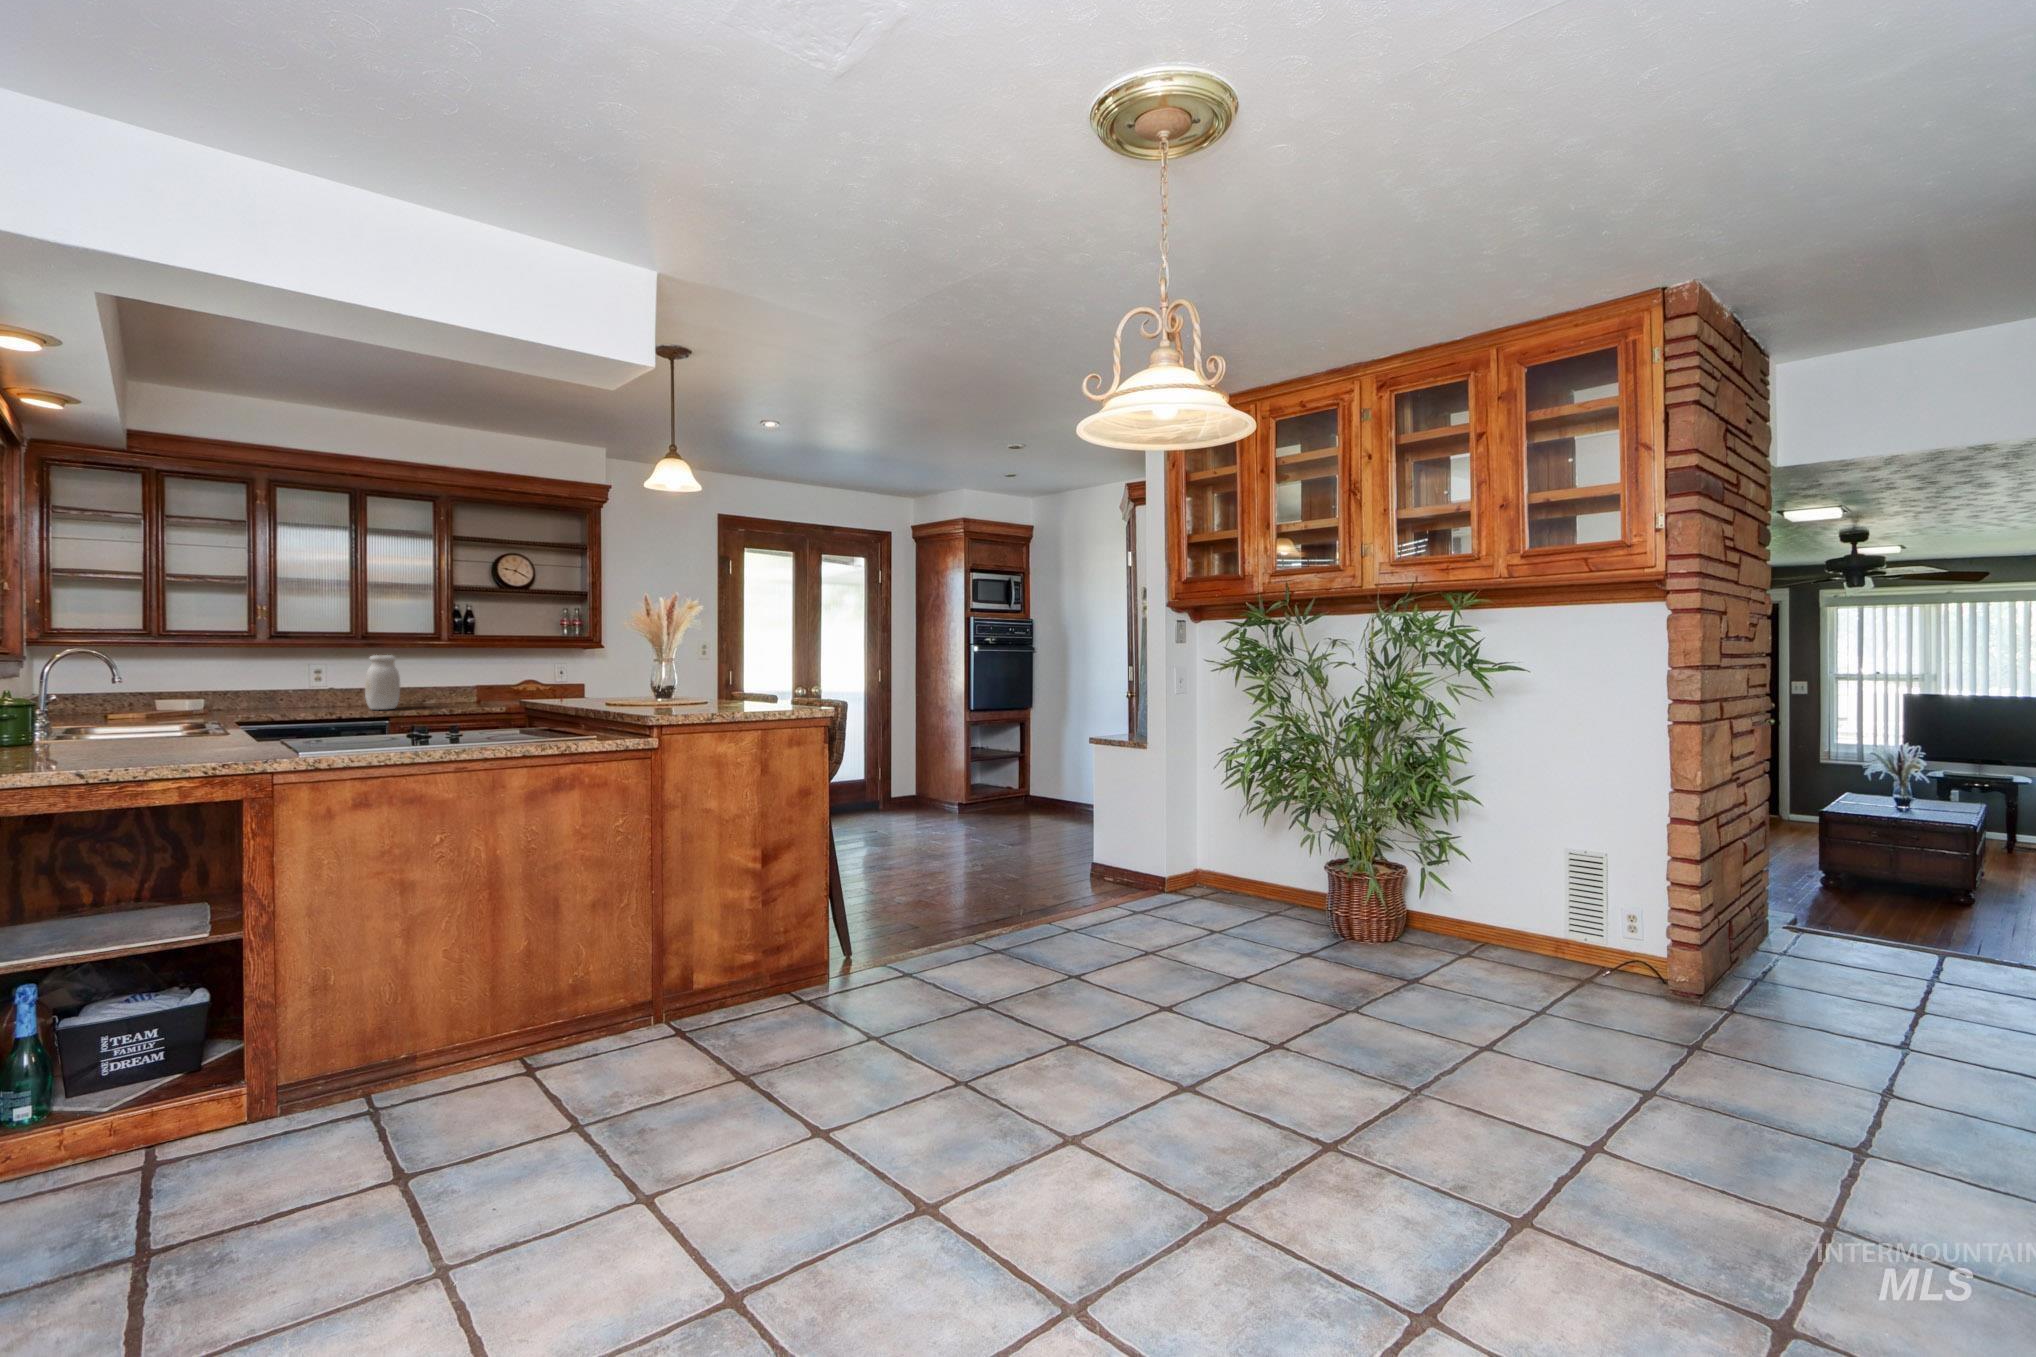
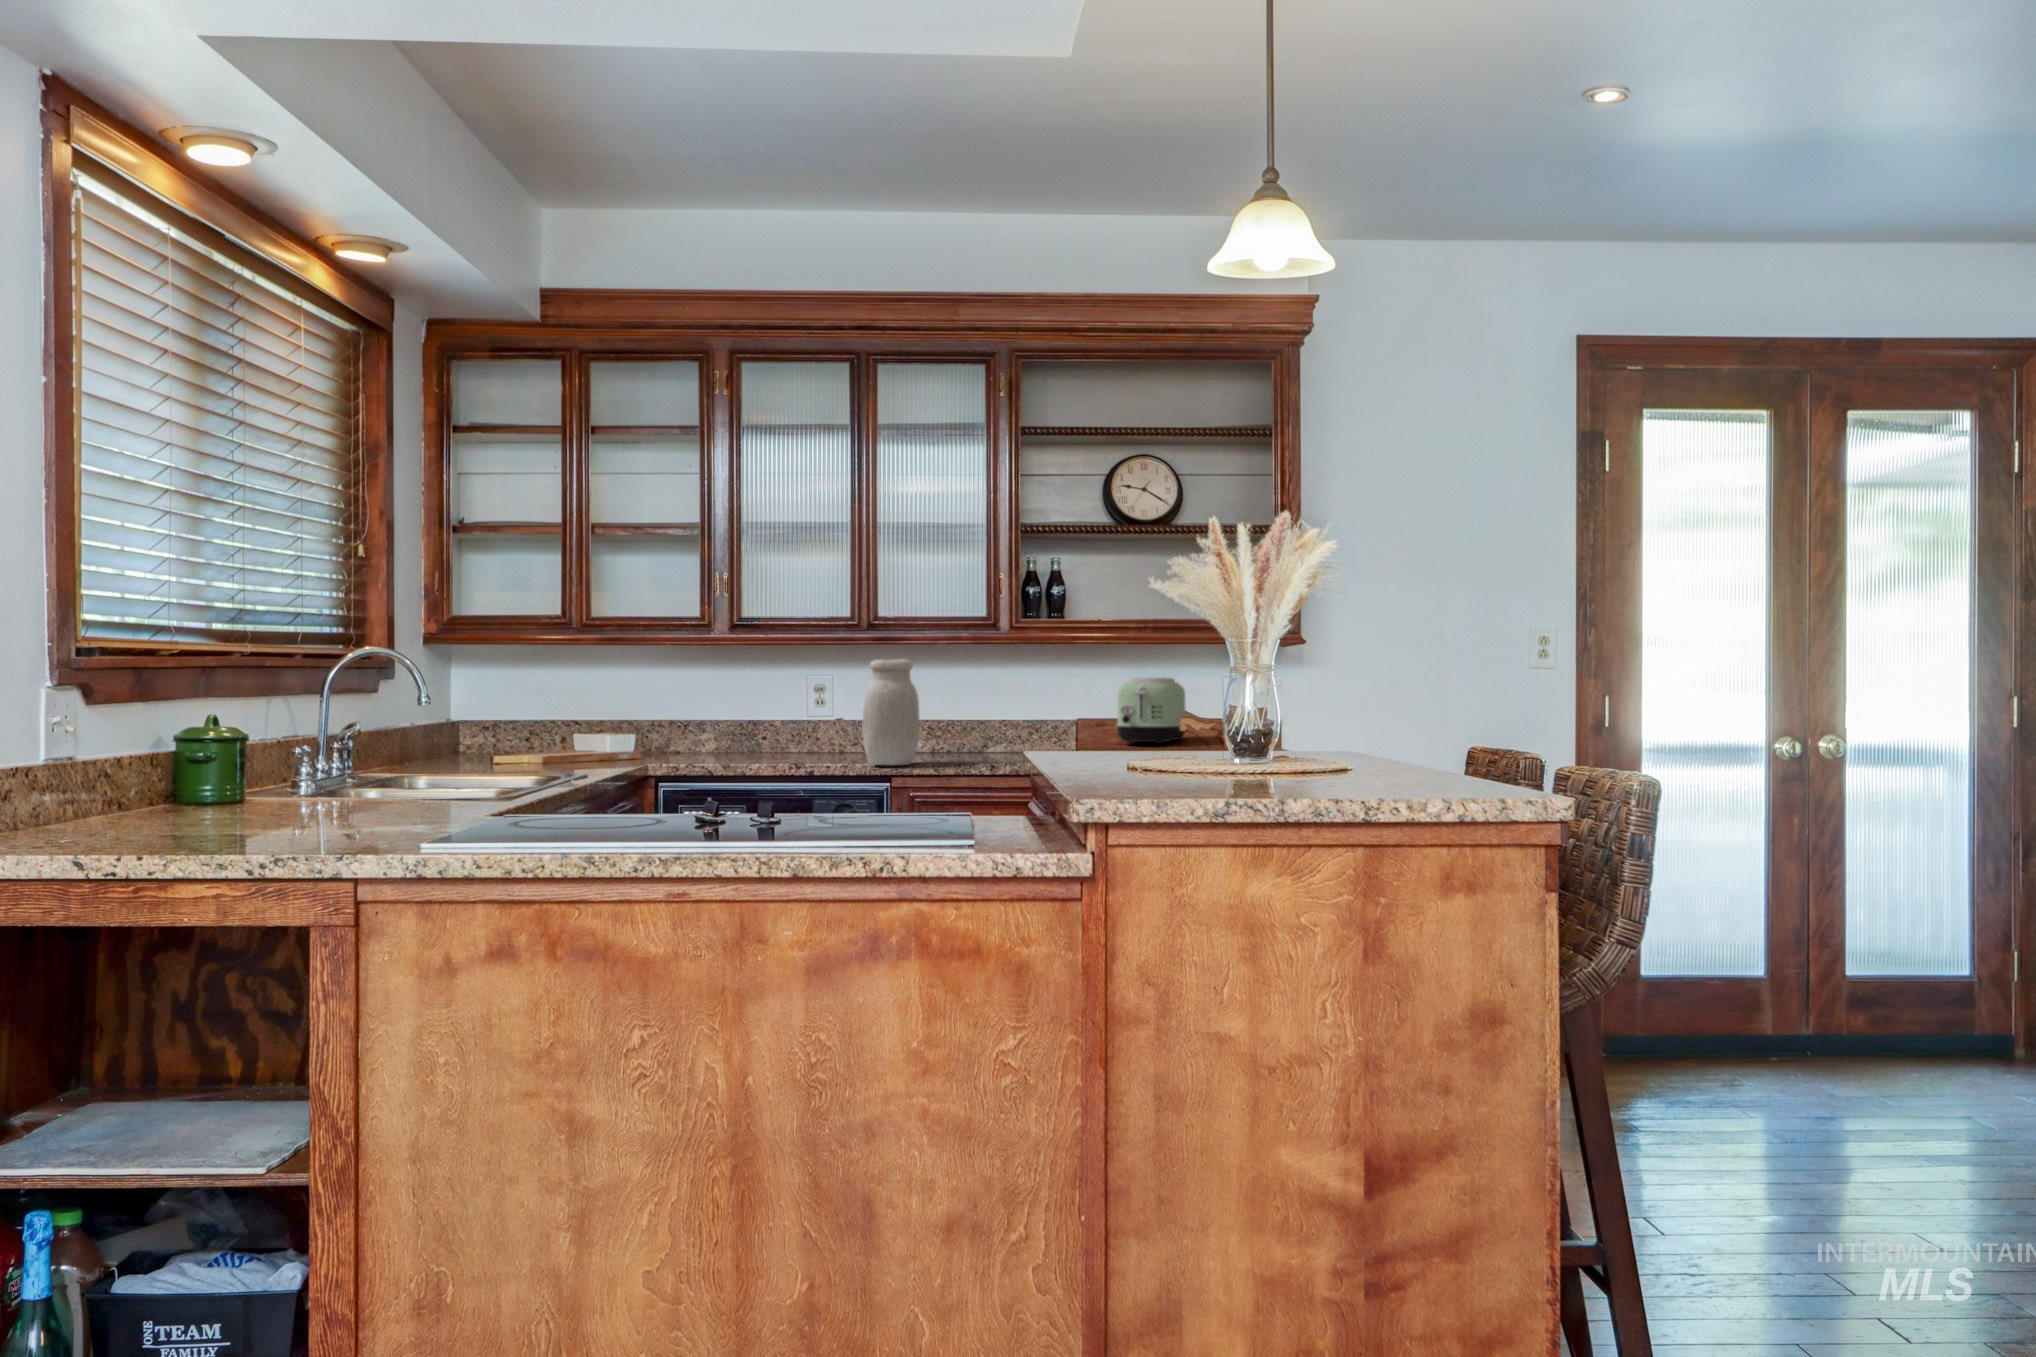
toaster: none [502,662,539,694] -> present [1117,677,1186,744]

